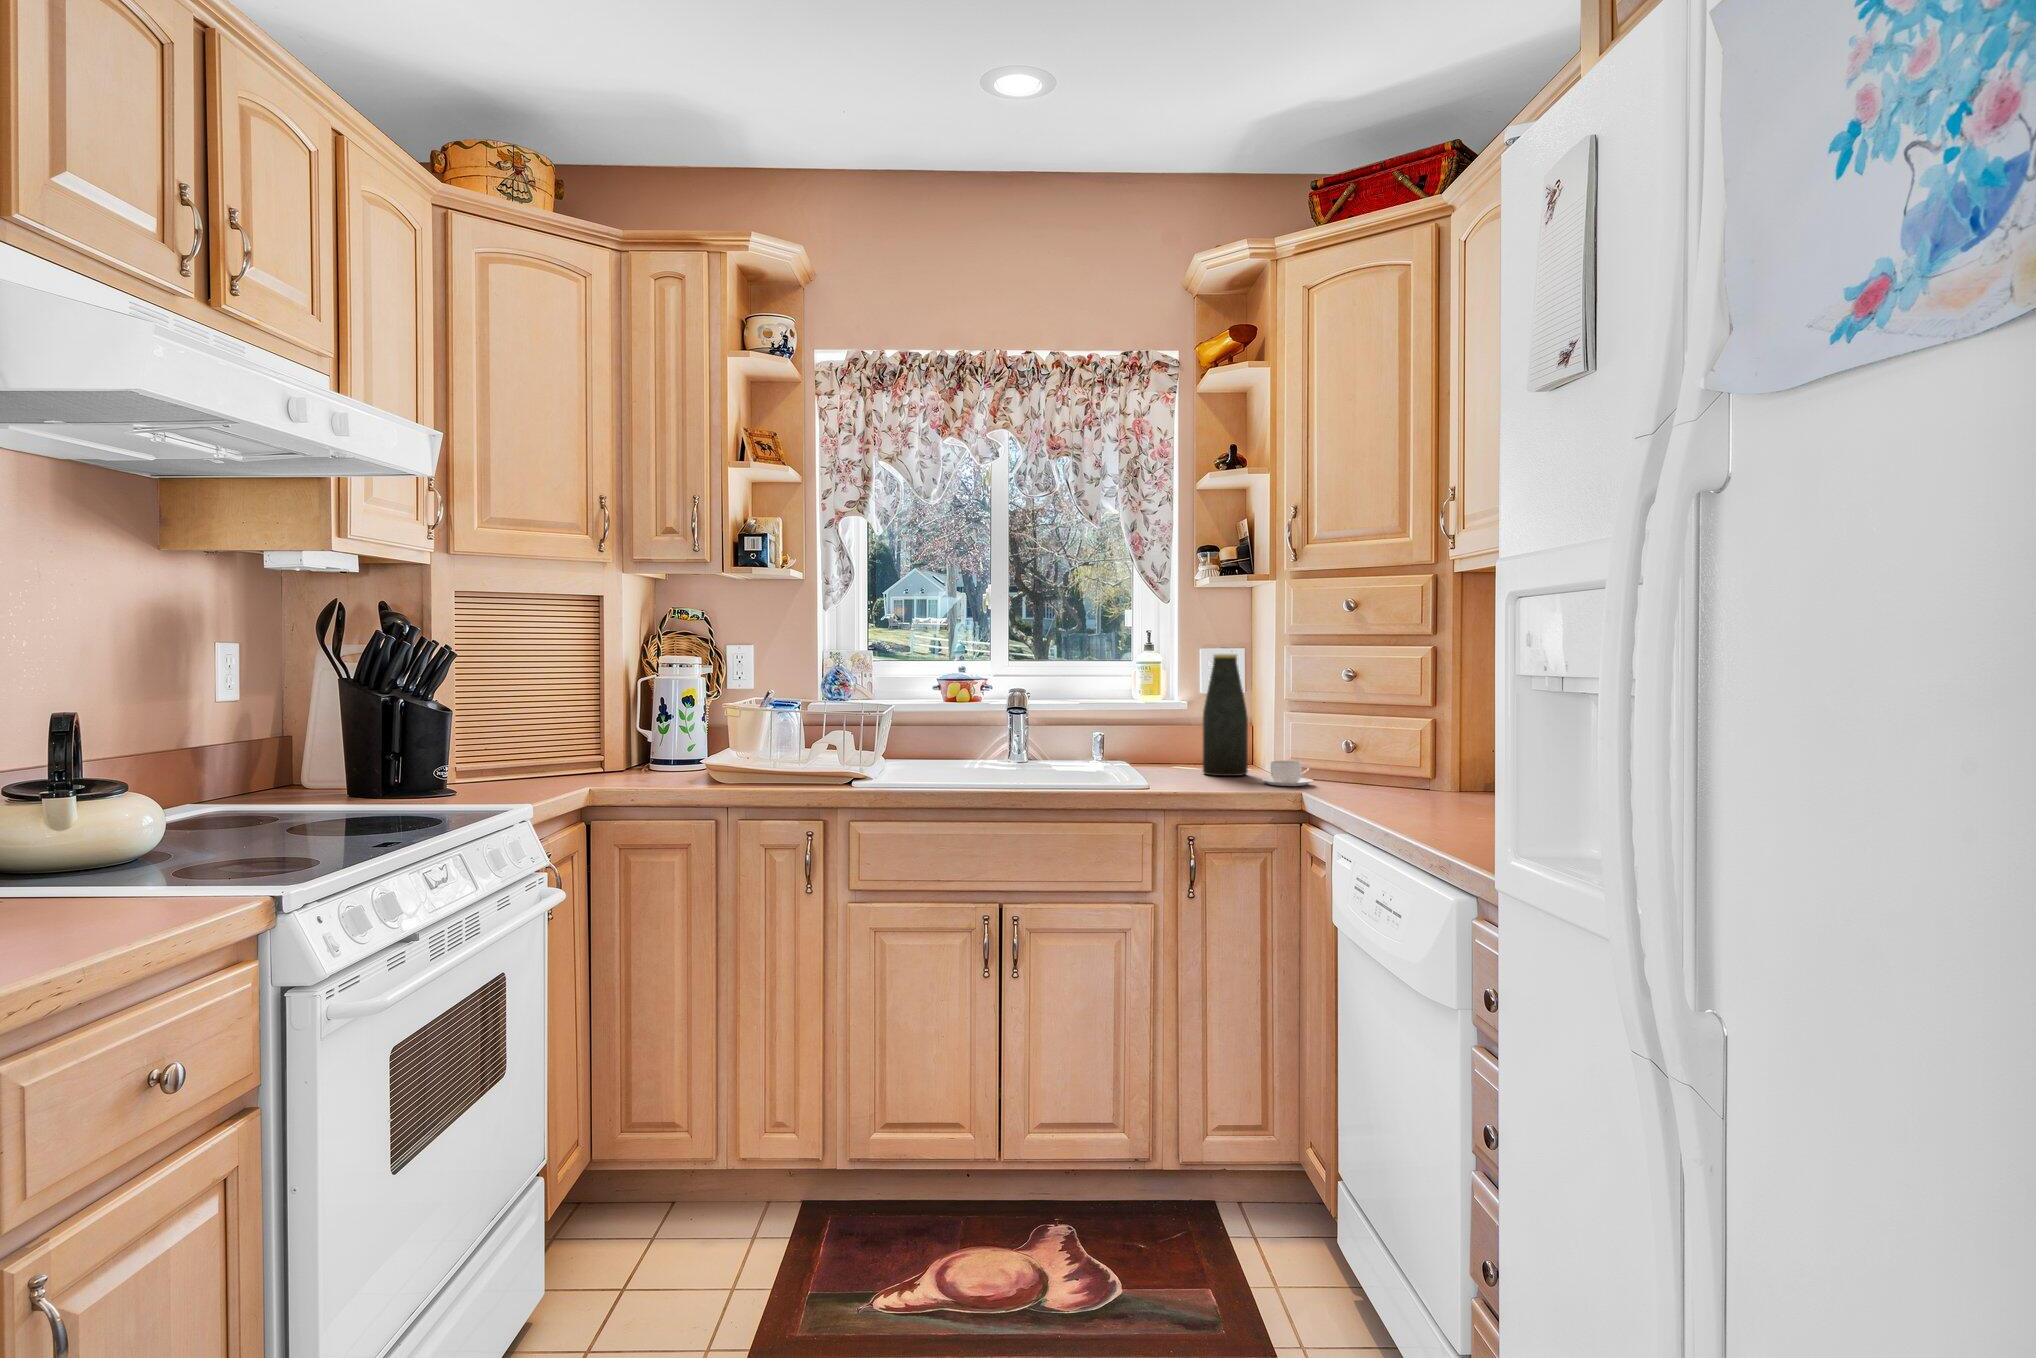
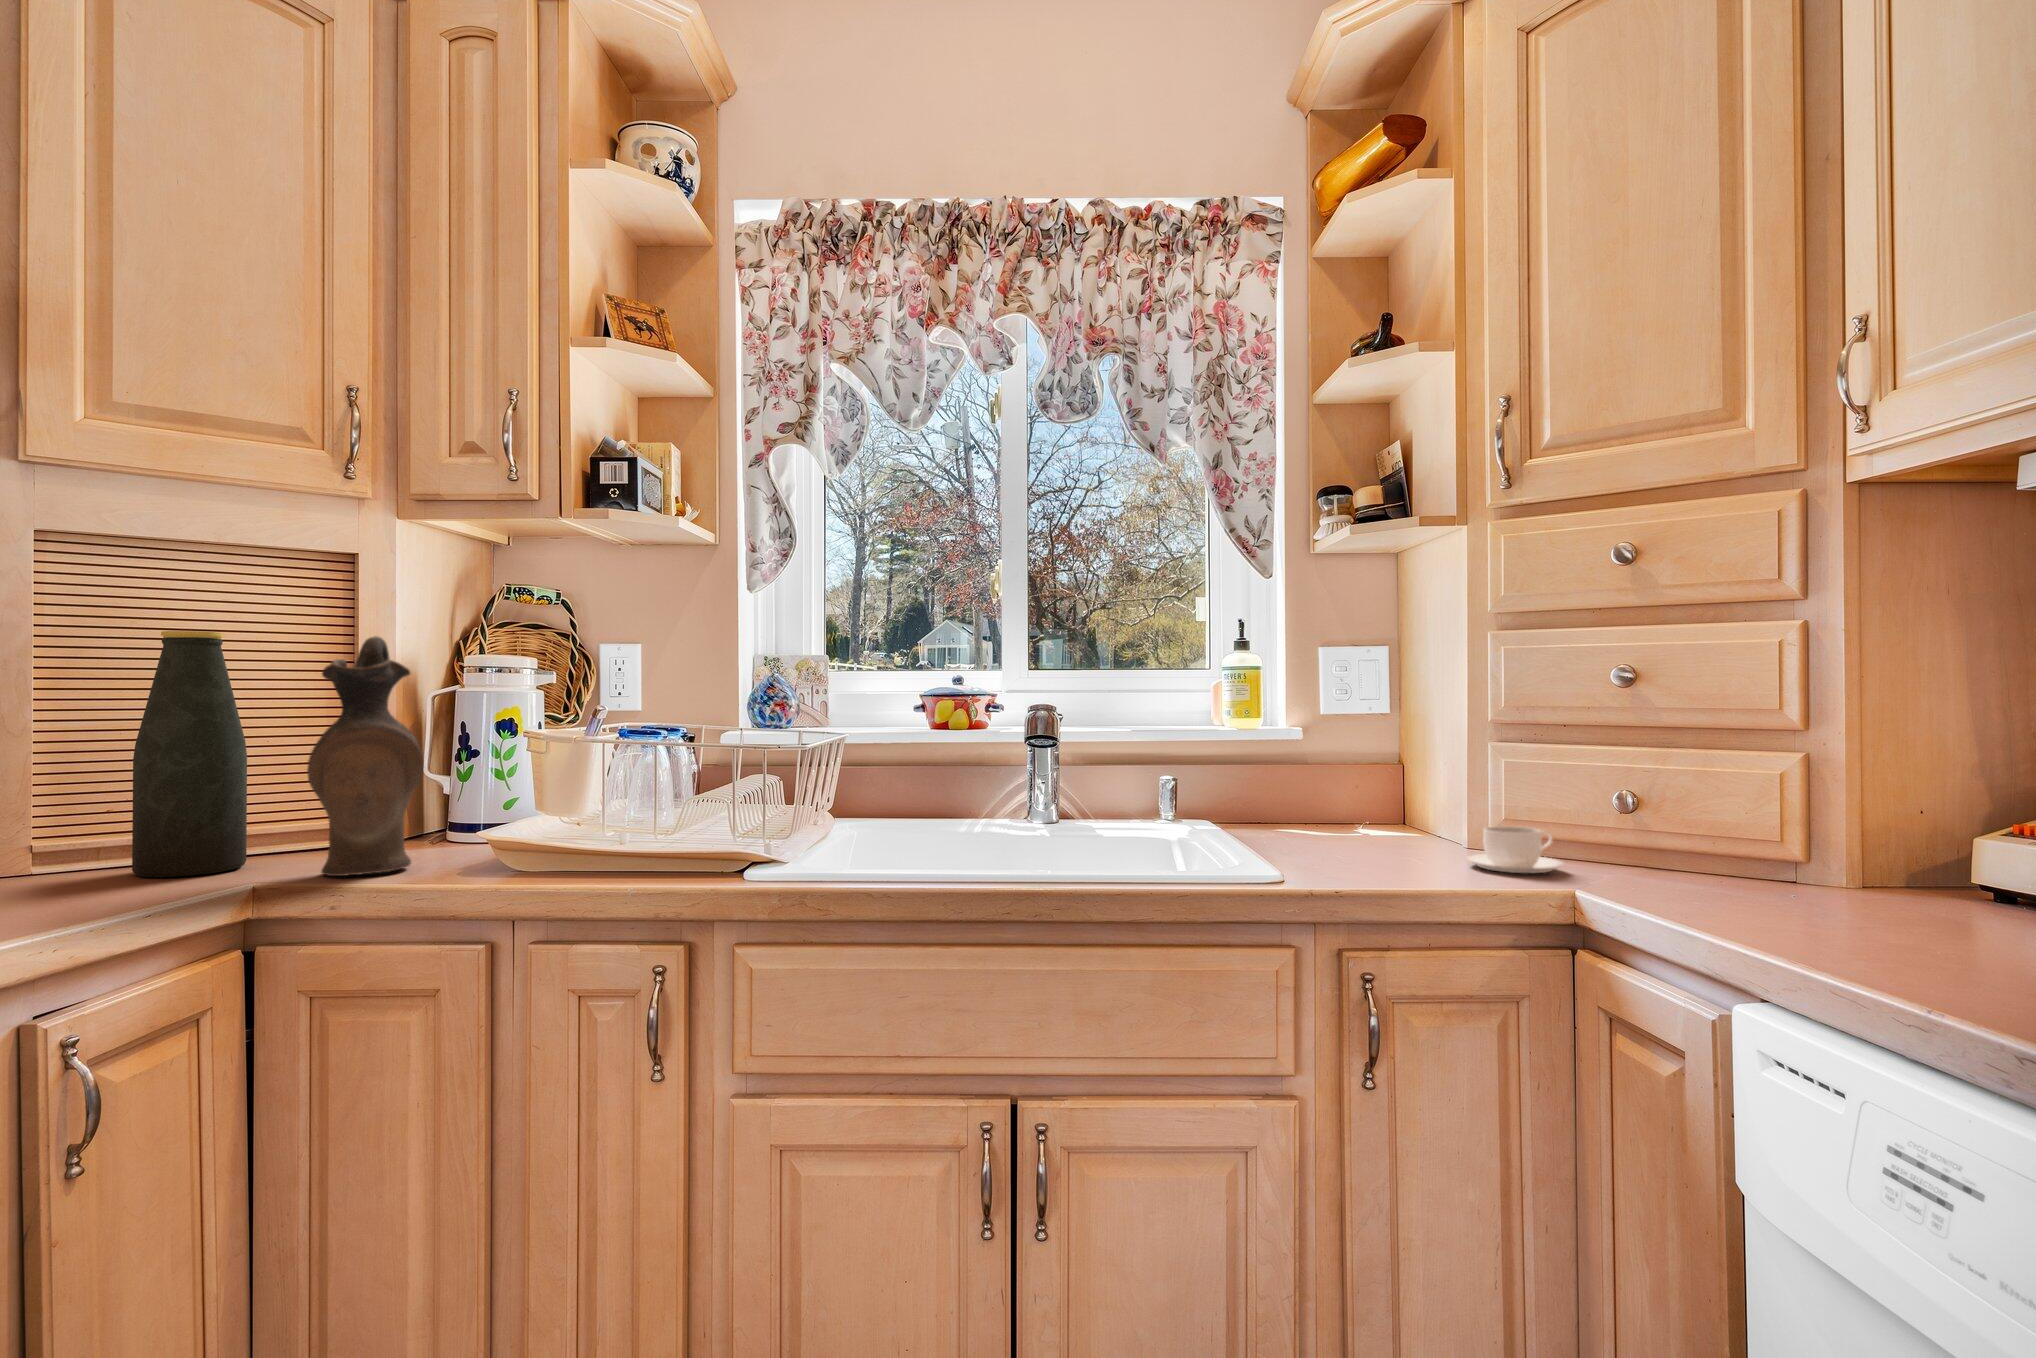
ceramic pitcher: none [611,650,670,785] -> present [307,636,424,876]
bottle: present [1203,654,1248,776] -> present [132,631,247,877]

